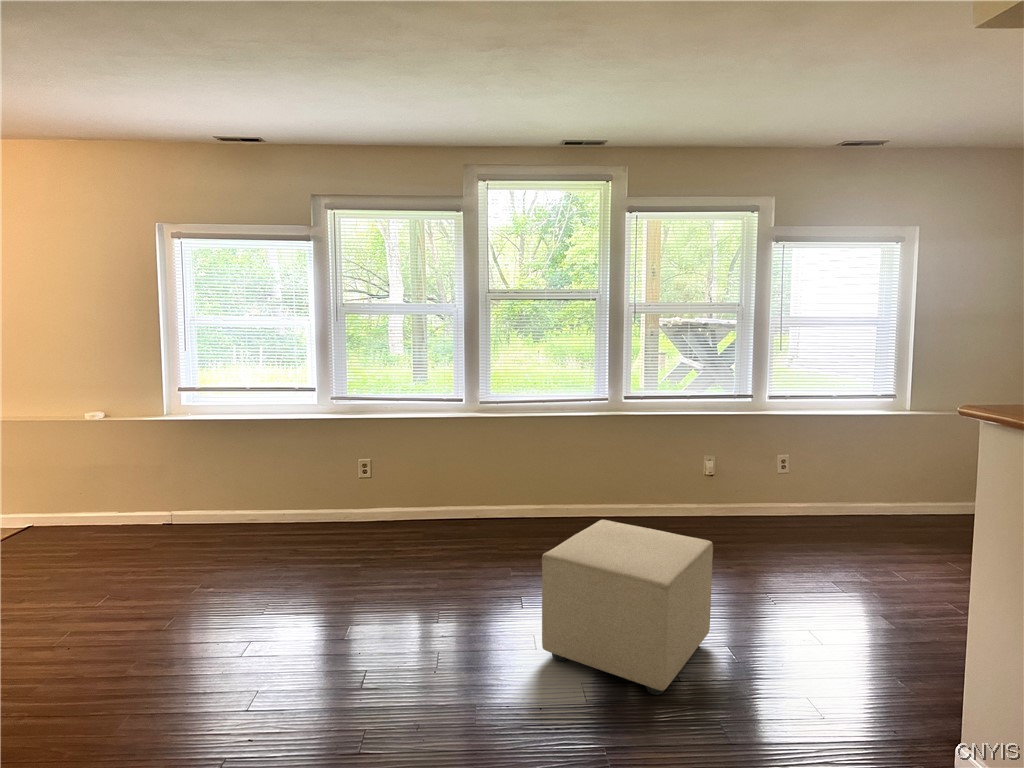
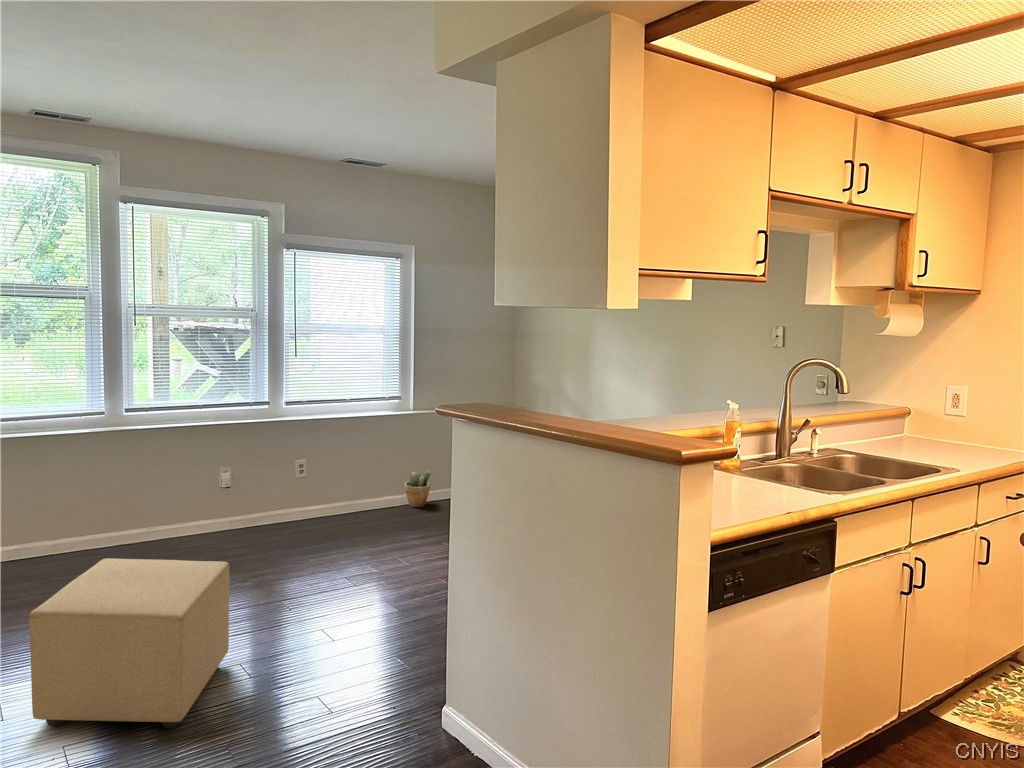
potted plant: none [901,482,936,522] -> present [405,471,431,507]

